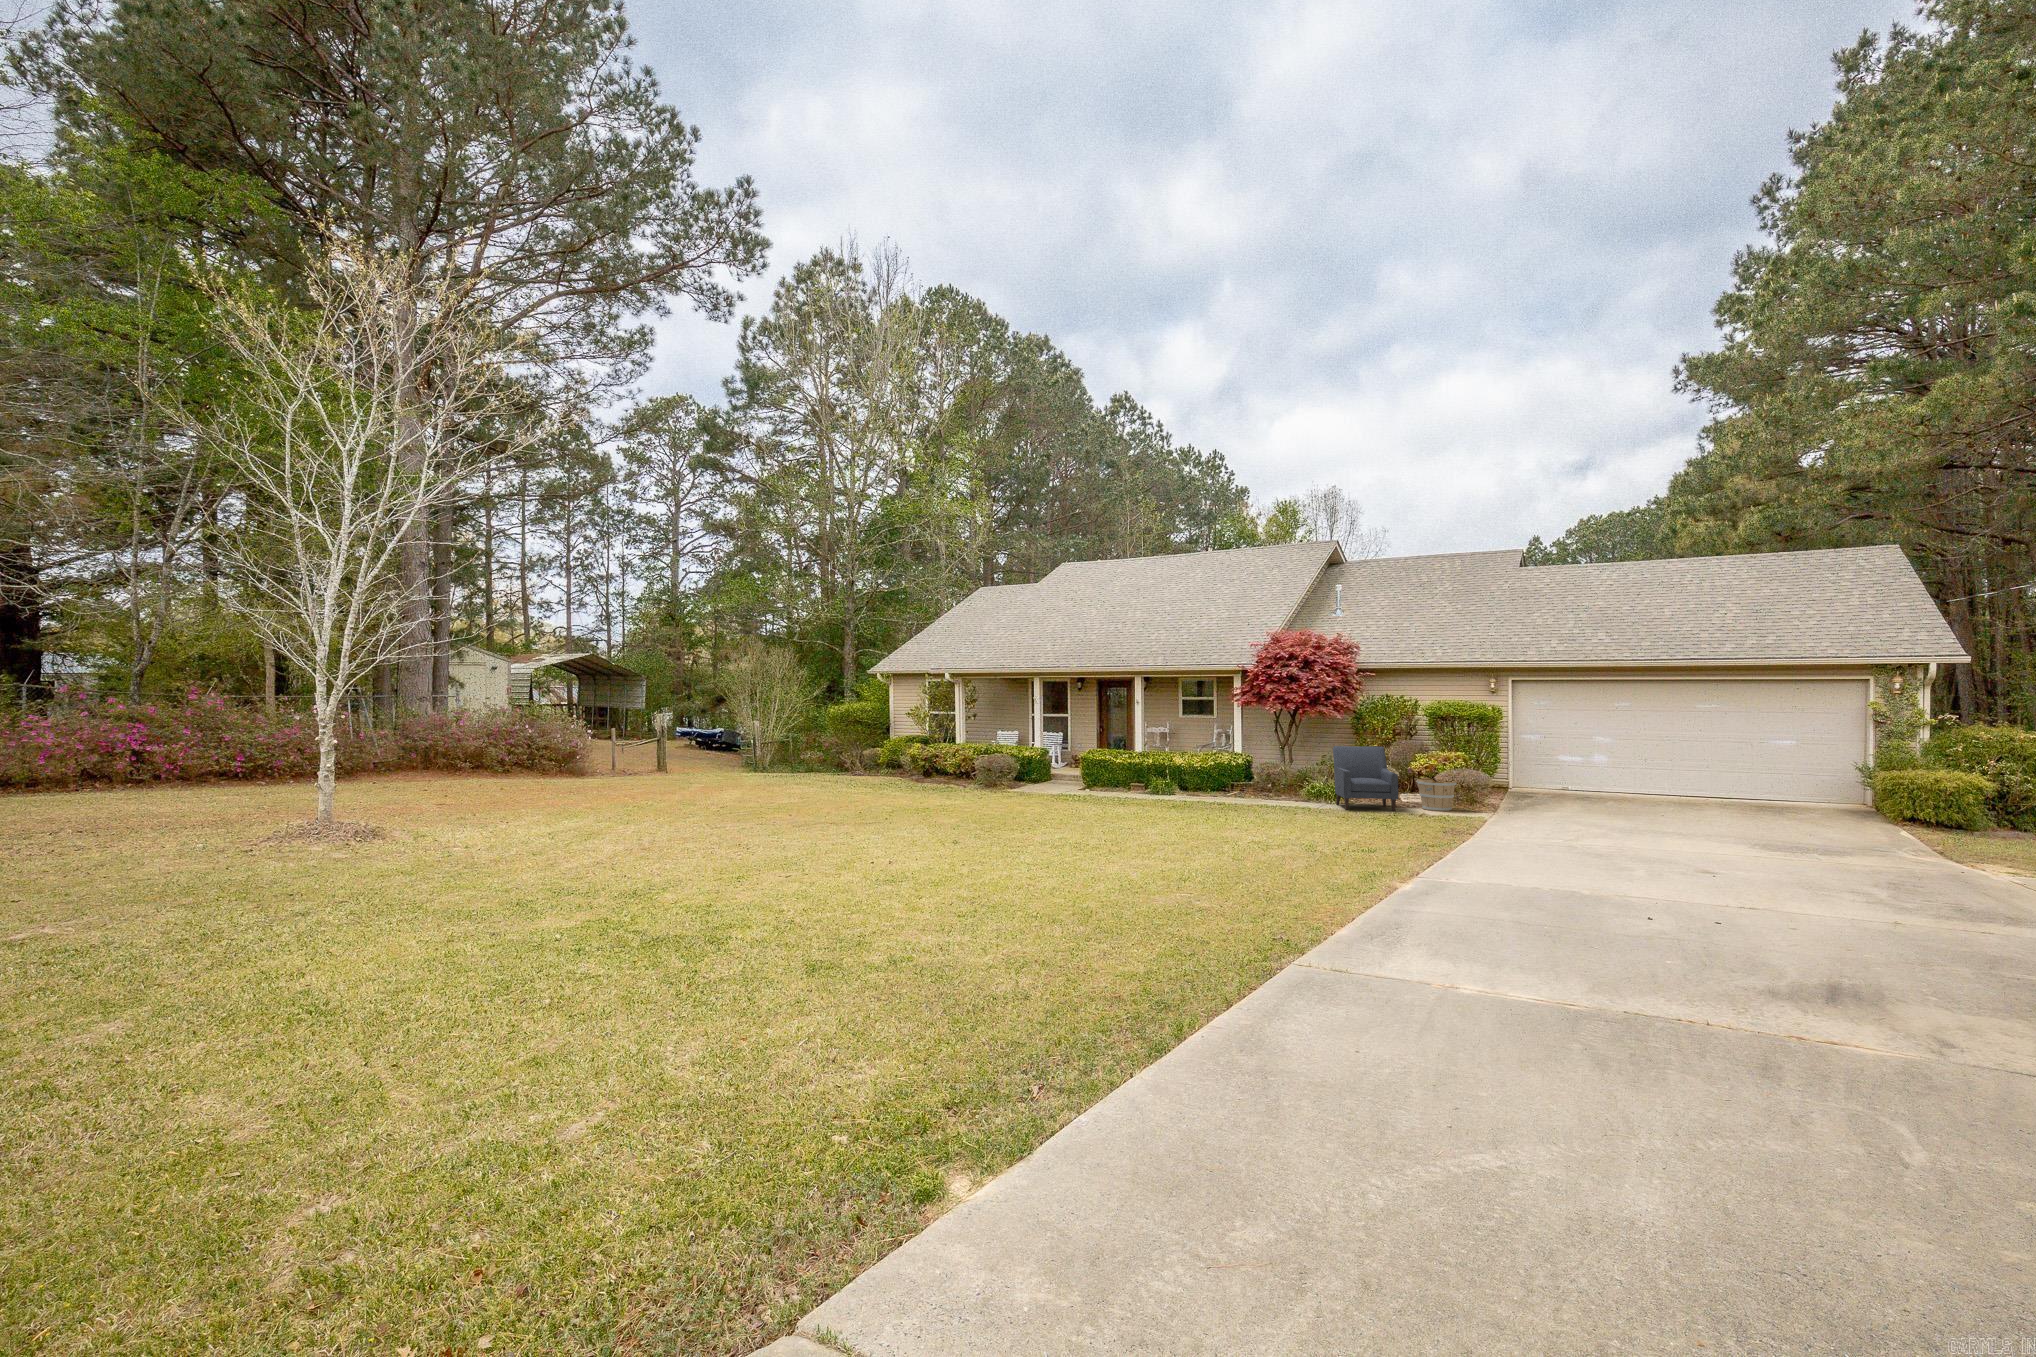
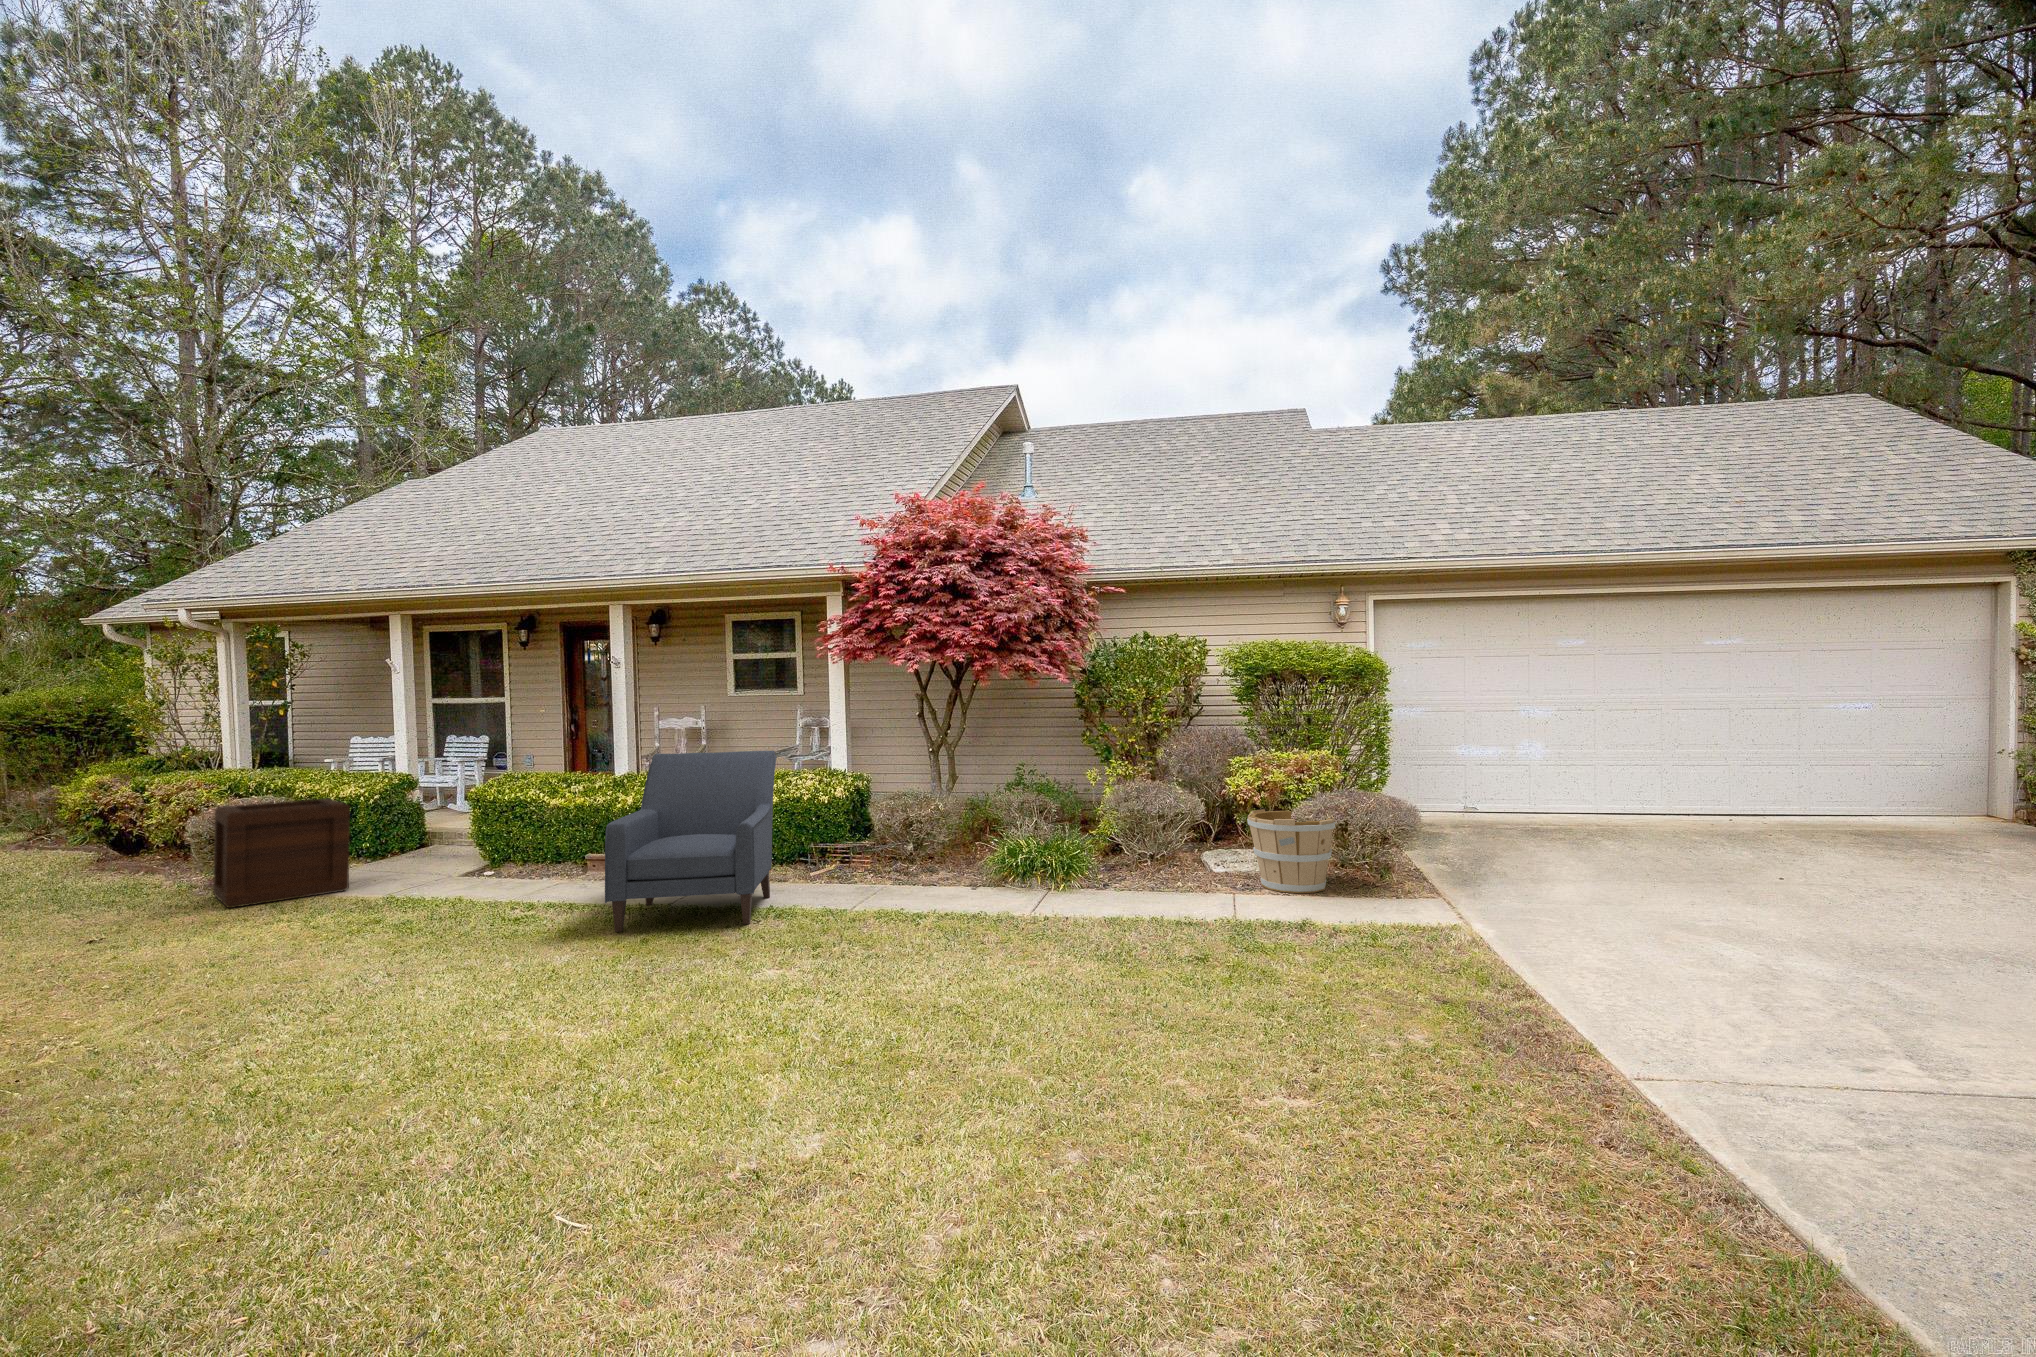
chair: present [1333,746,1398,811] -> present [605,751,777,932]
wooden crate: none [1016,754,1059,789] -> present [213,798,350,908]

